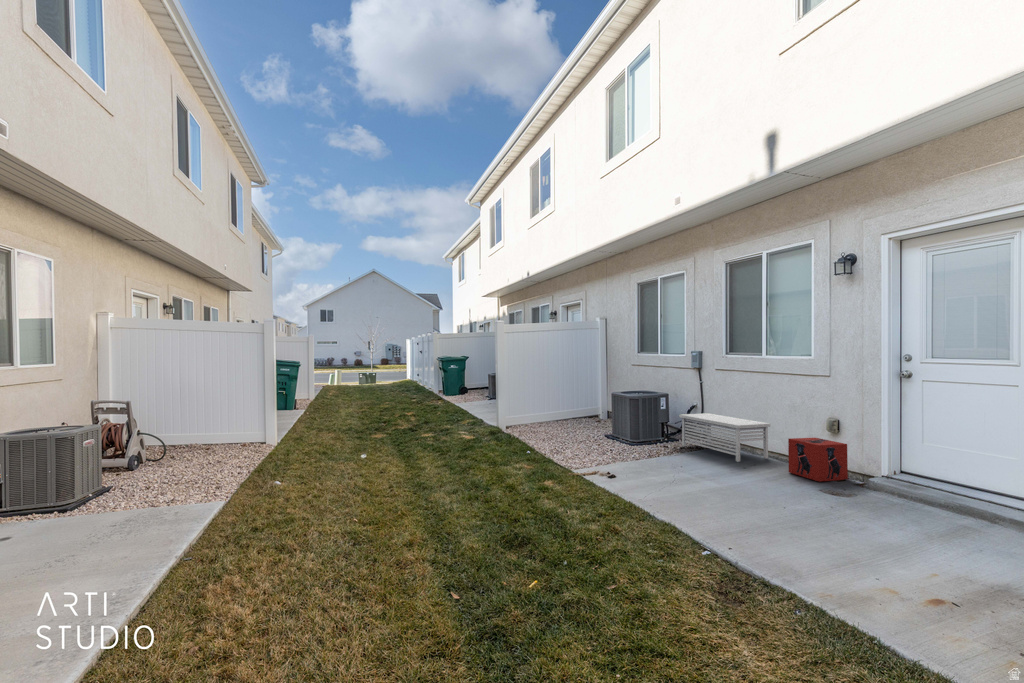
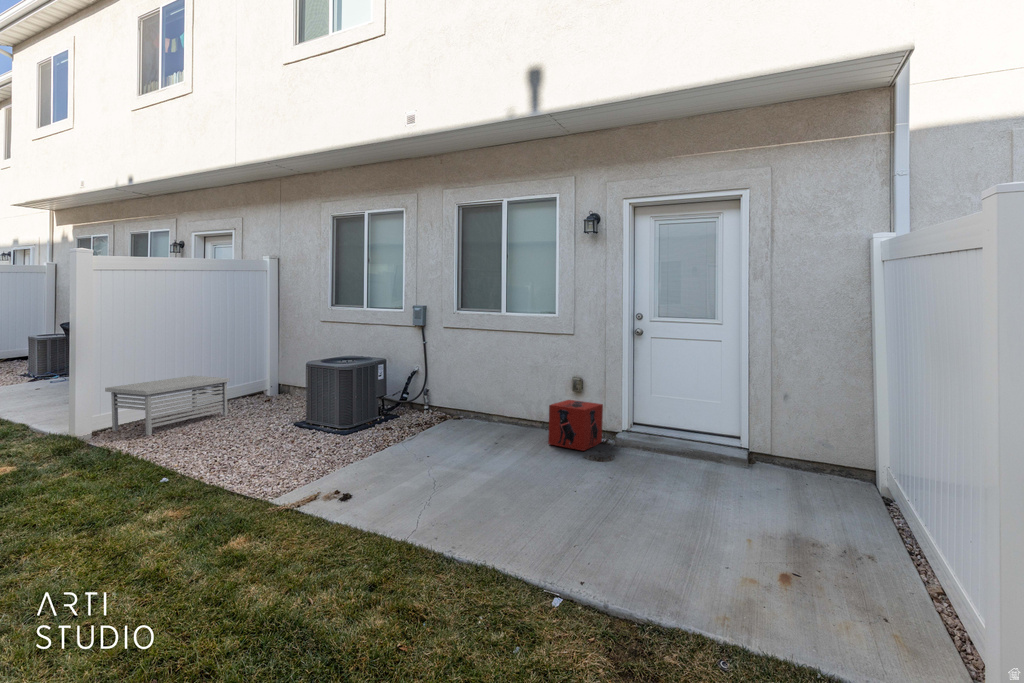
storage bench: present [679,413,770,462] -> present [105,376,230,435]

